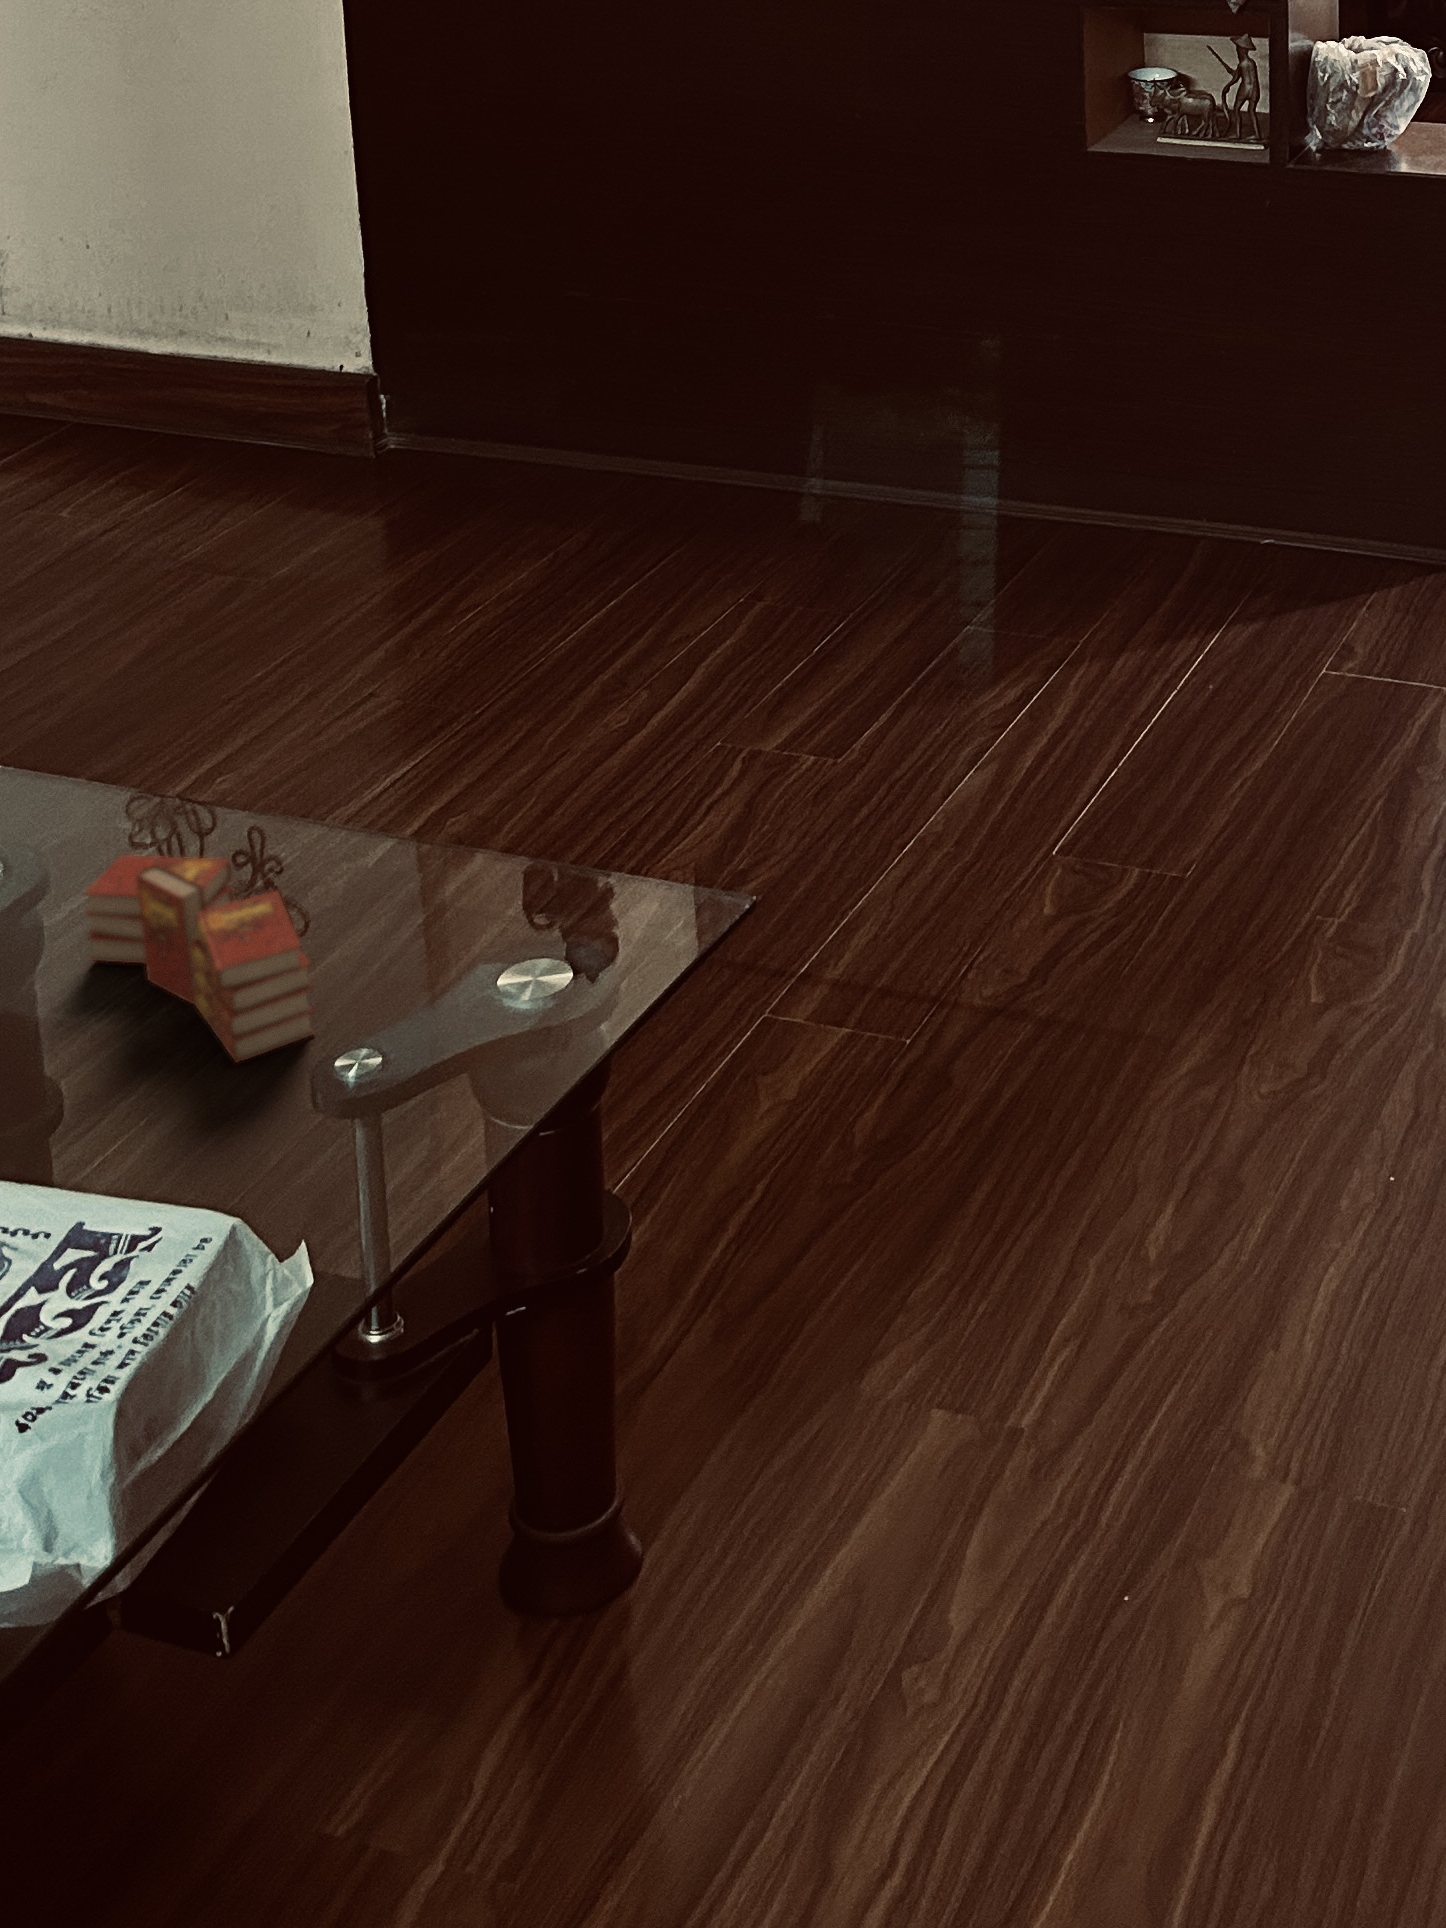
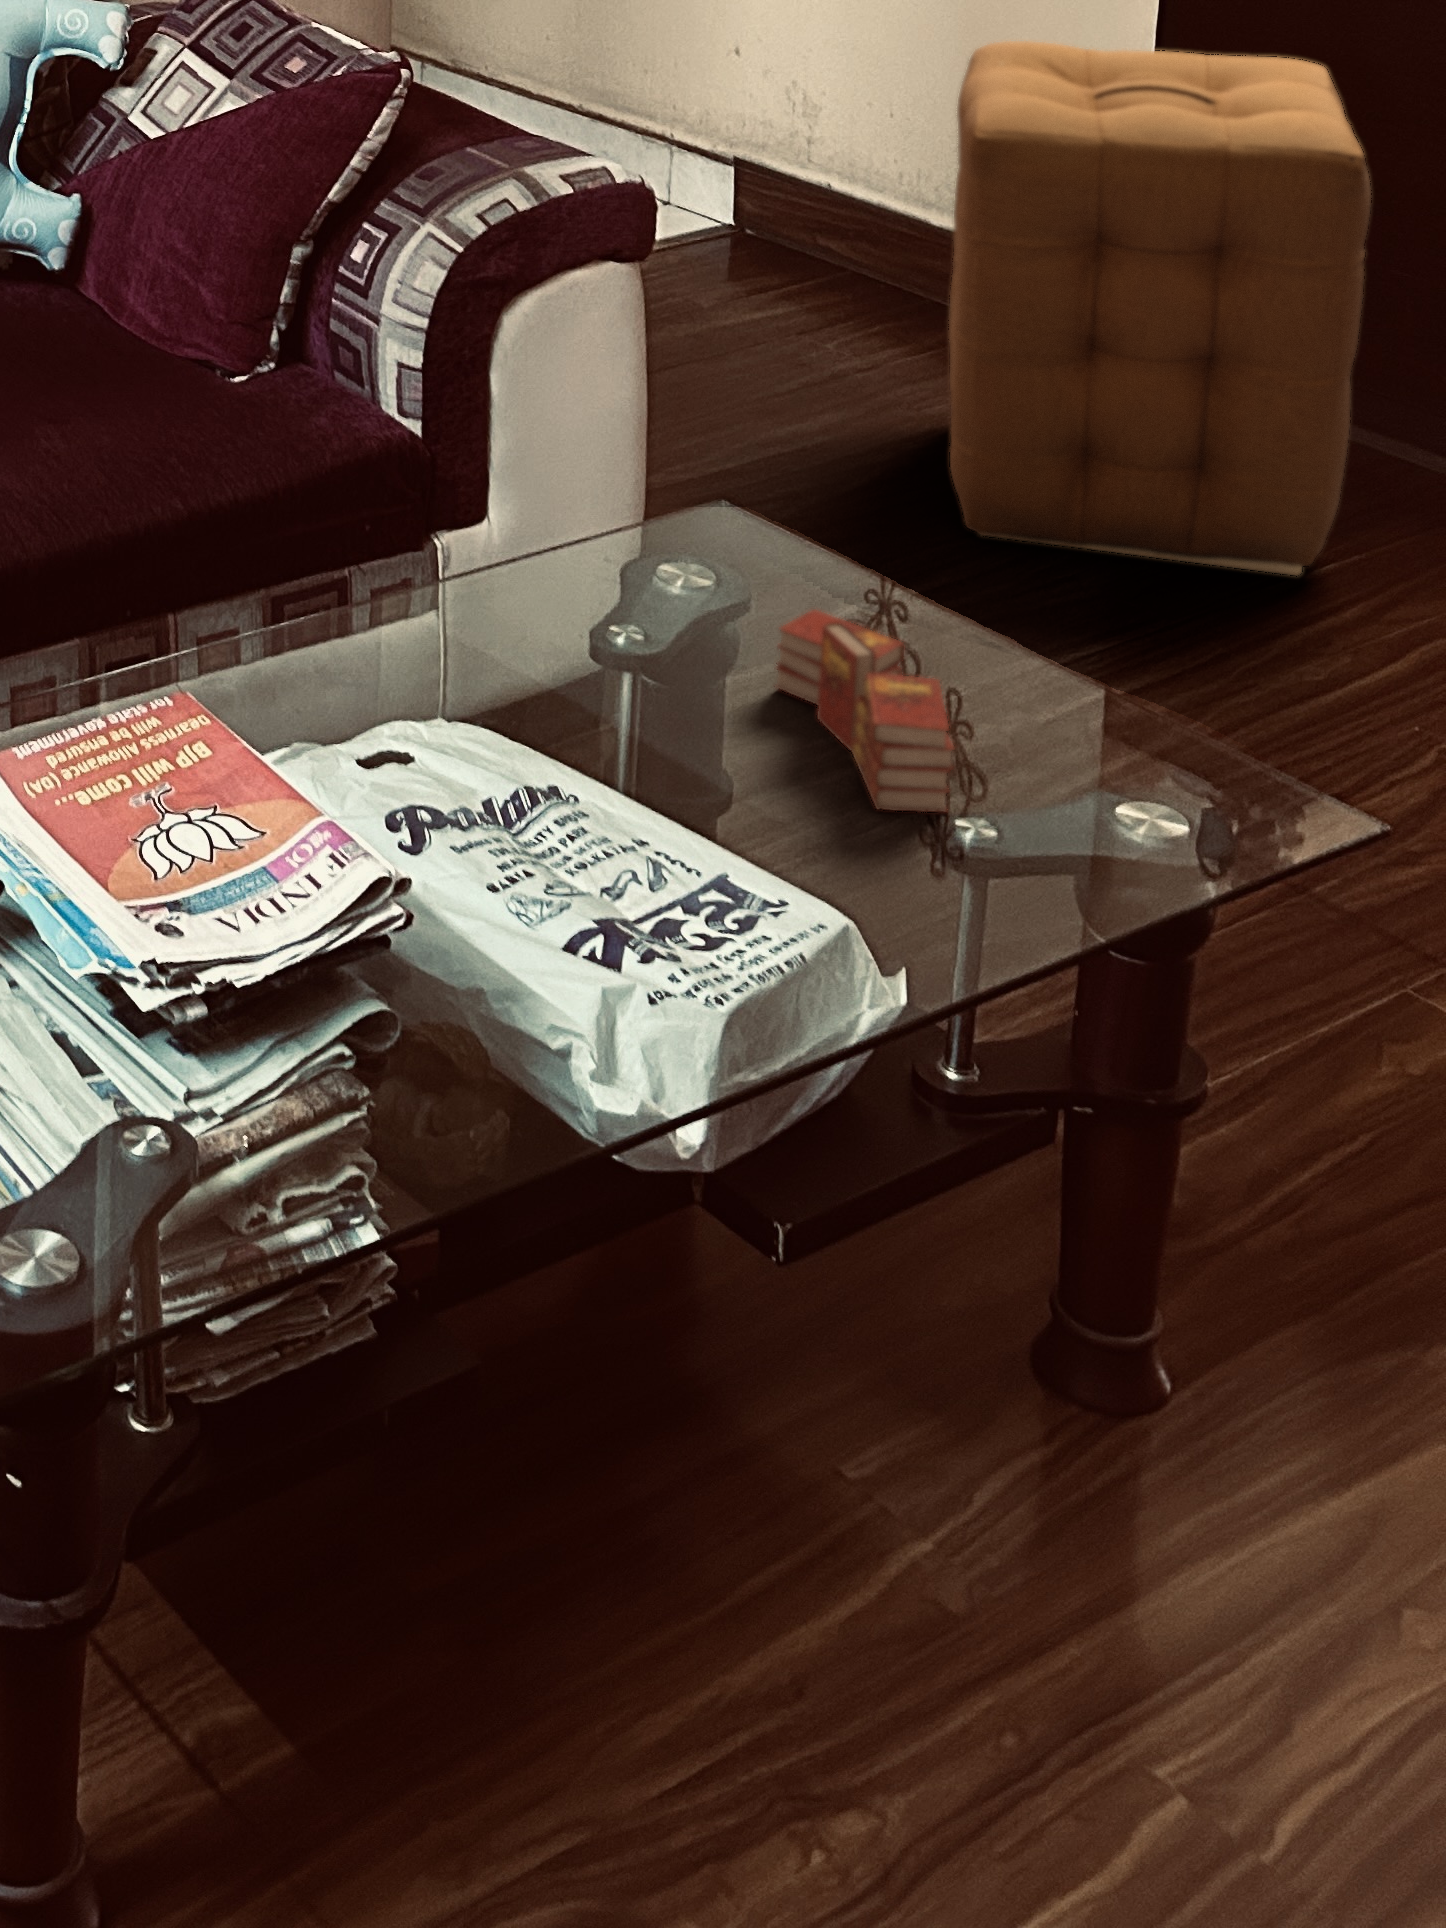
ottoman: none [164,112,608,676] -> present [949,41,1371,575]

